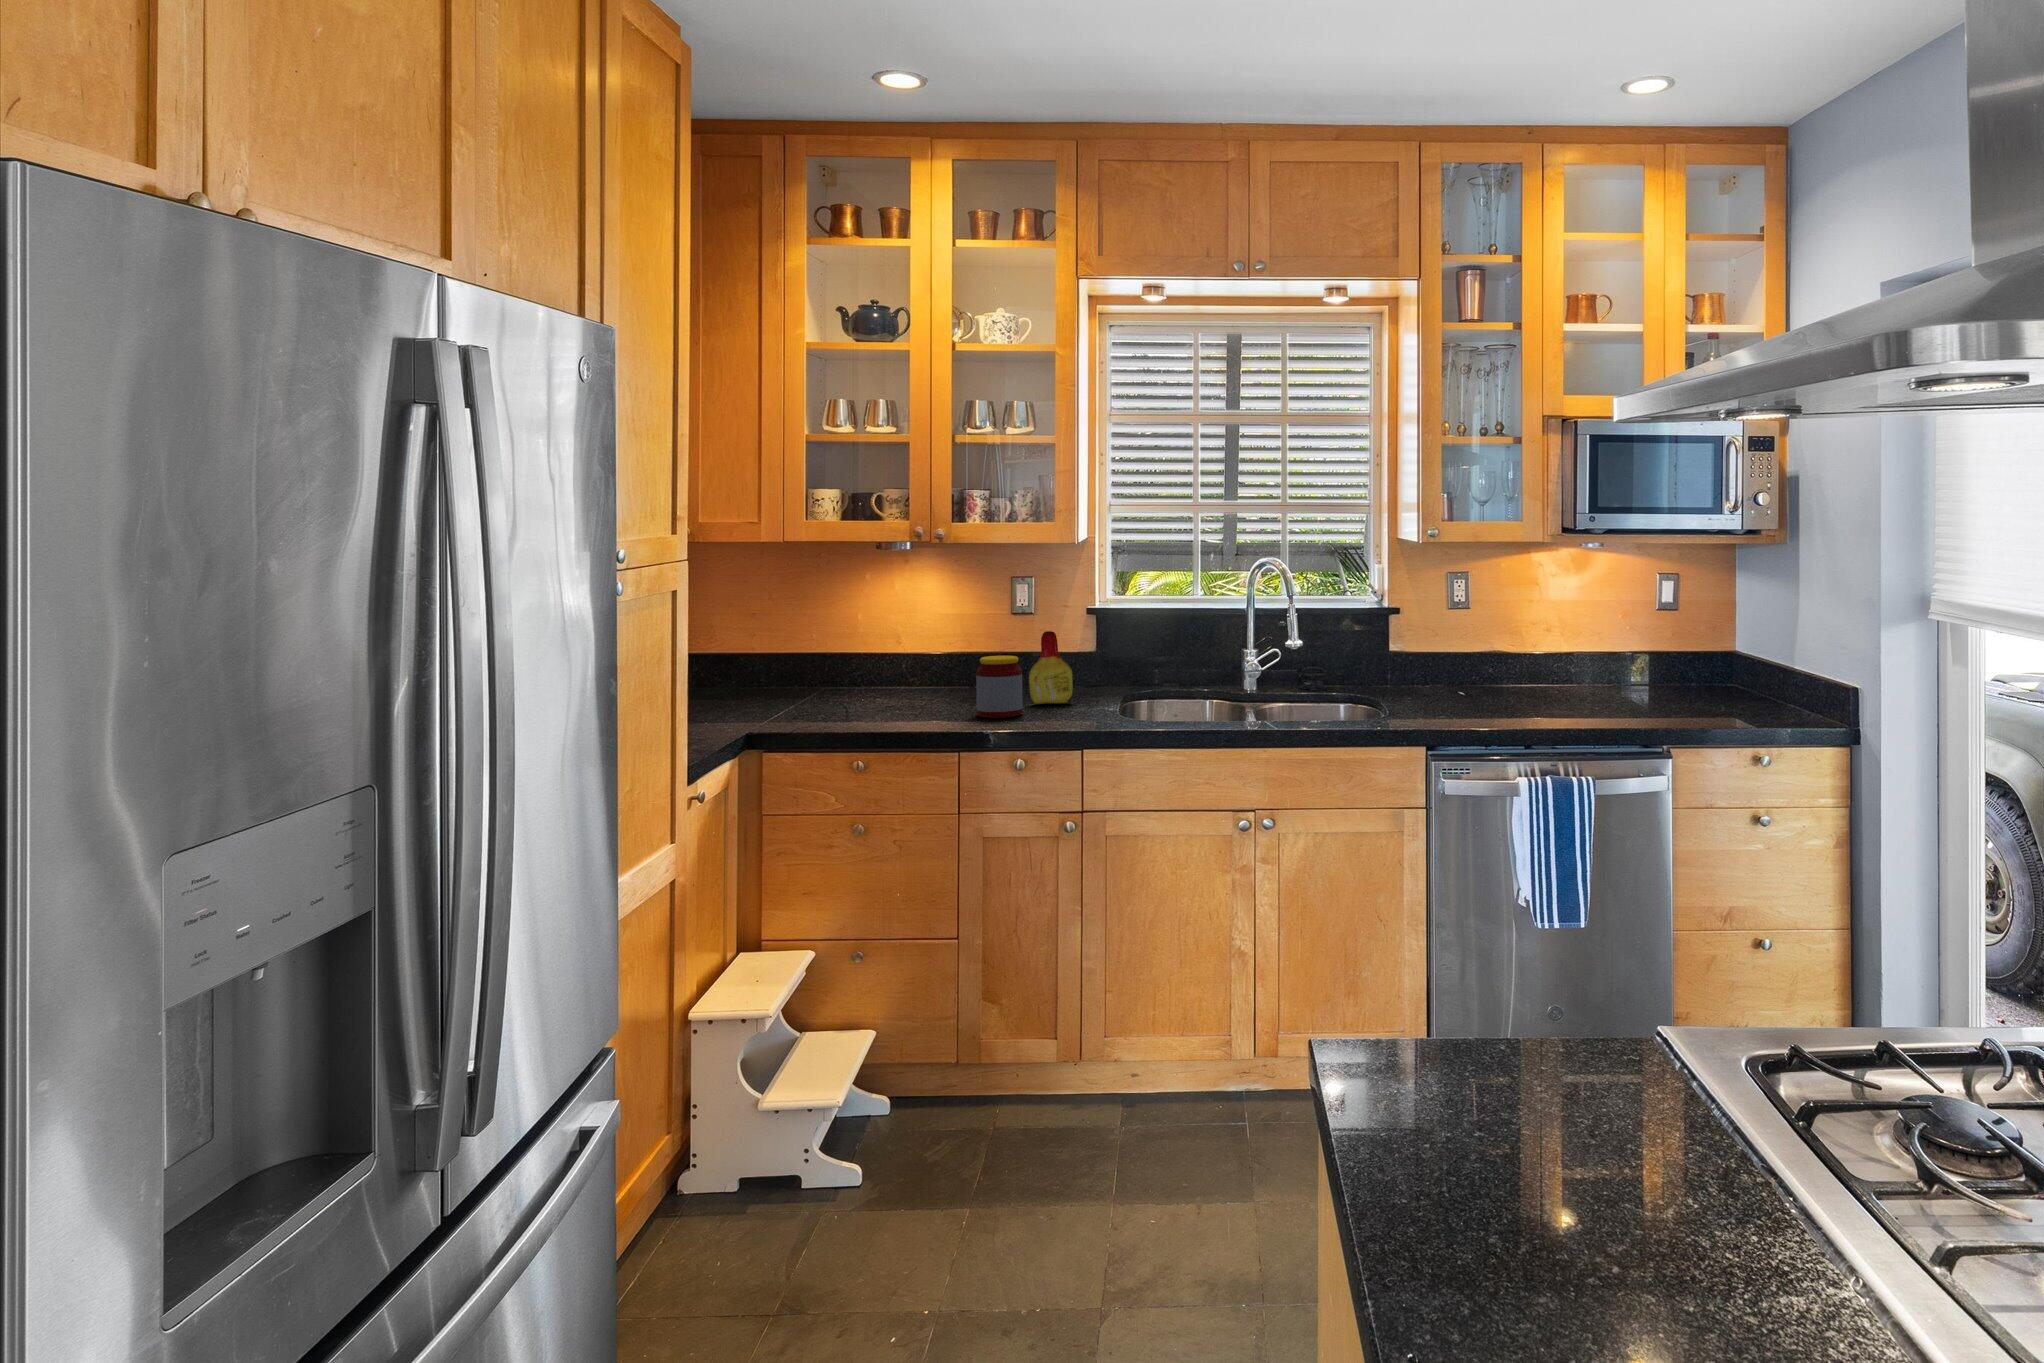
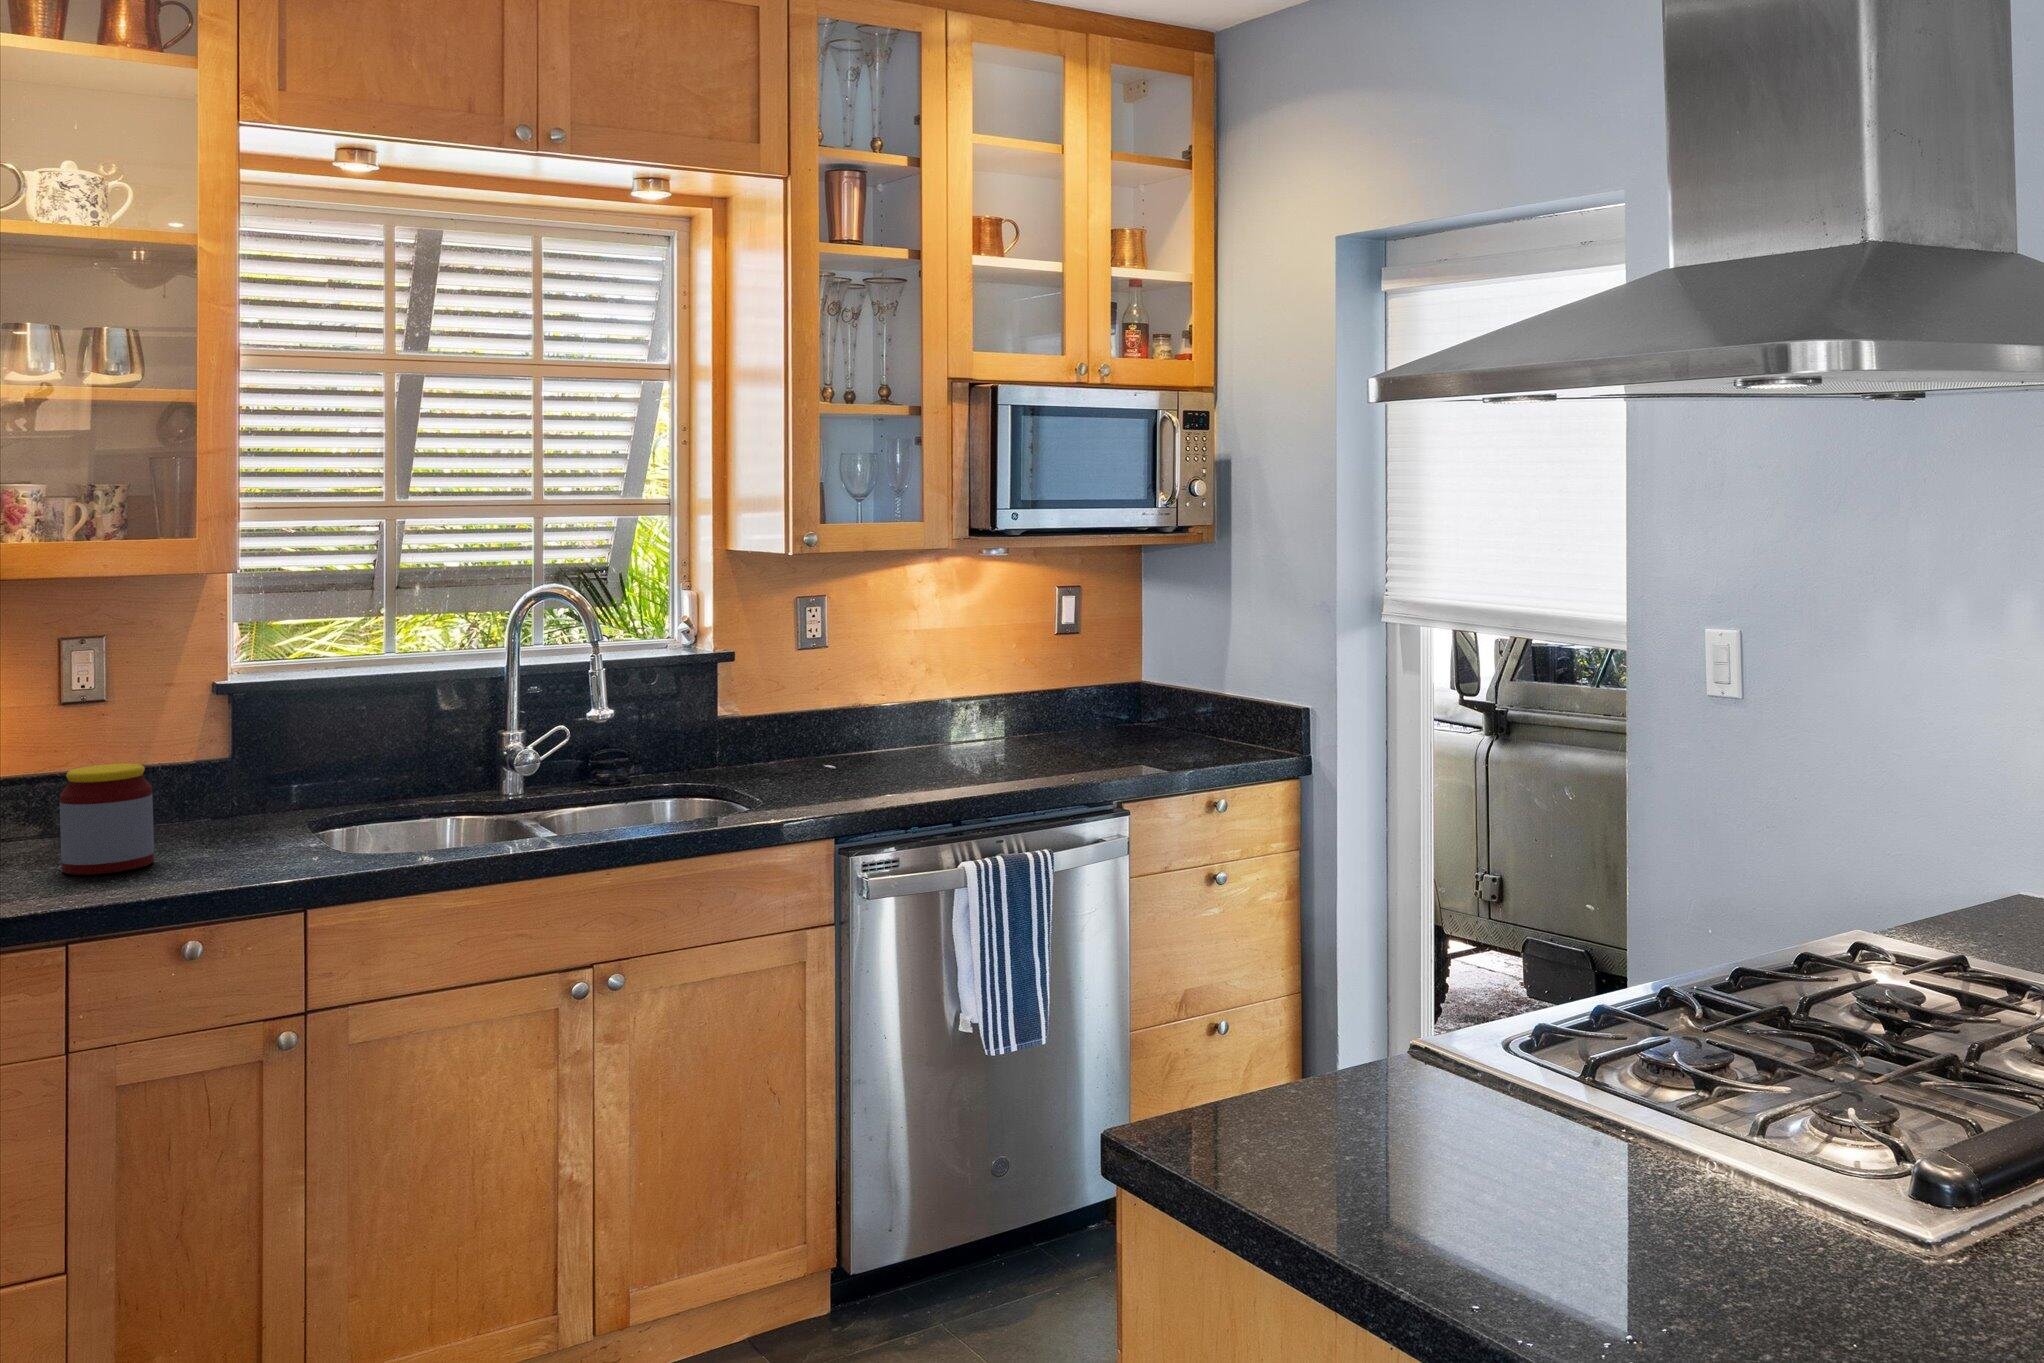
bottle: present [1029,631,1073,704] -> none [141,716,225,840]

